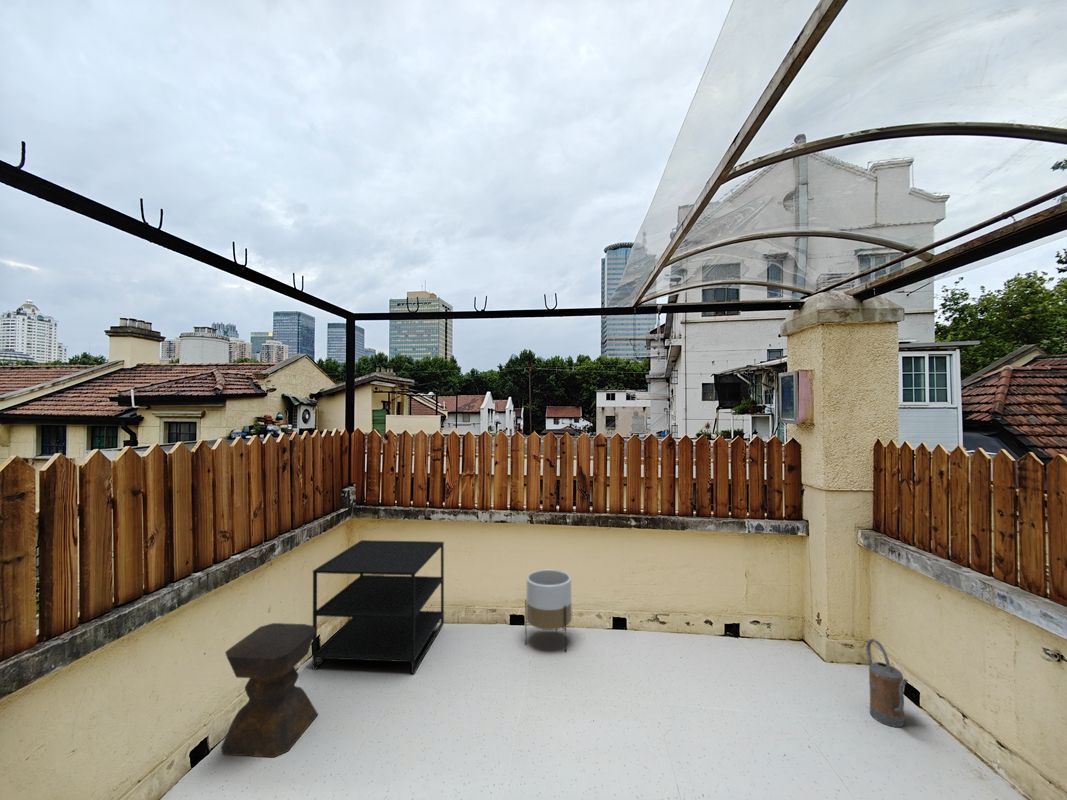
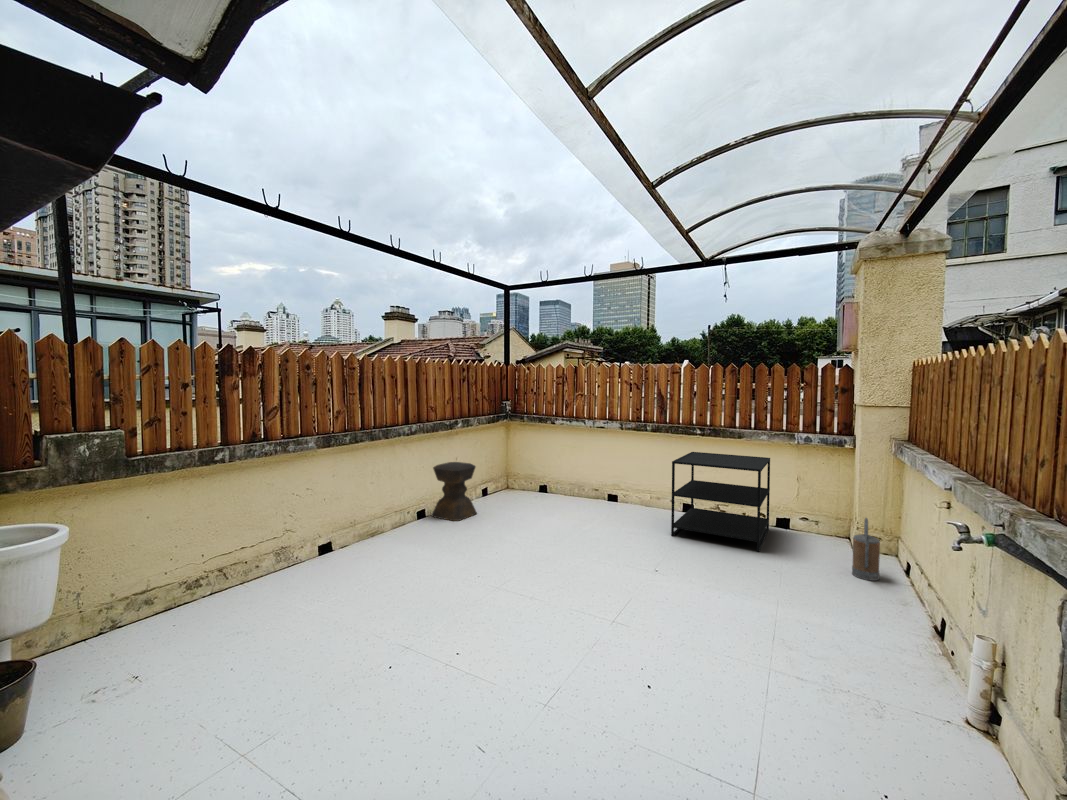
side table: present [312,540,444,674] -> present [671,452,770,552]
planter: present [525,570,572,651] -> none [611,463,646,517]

